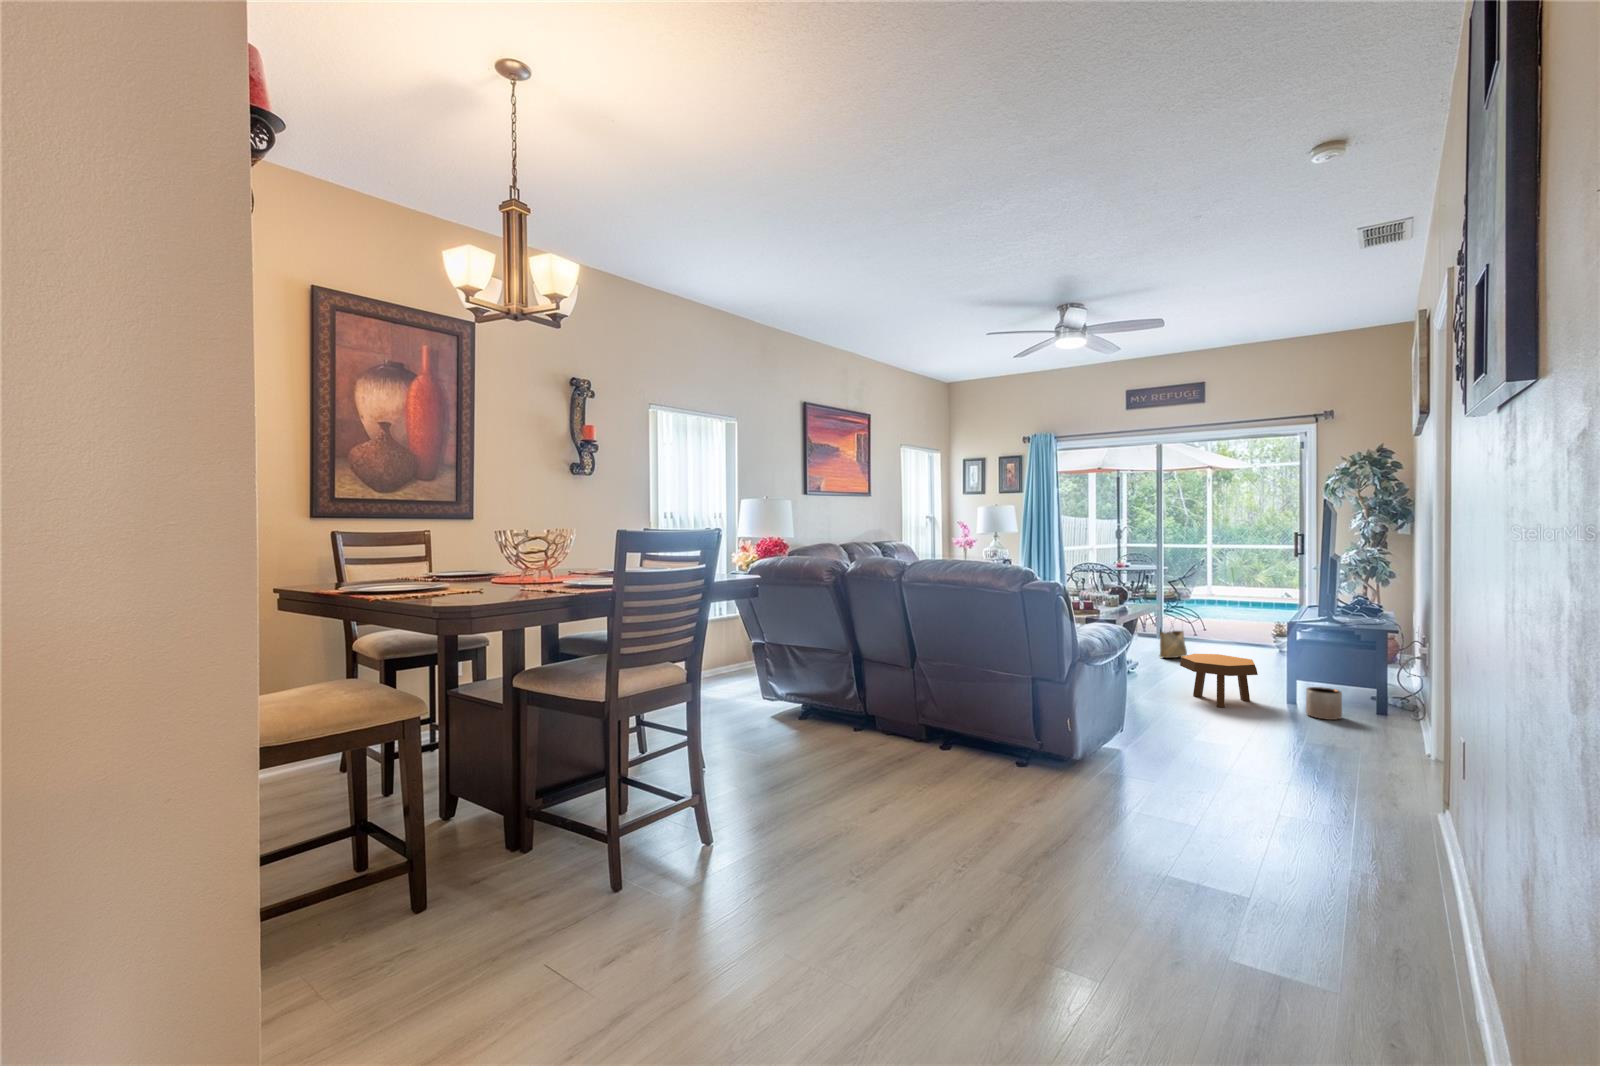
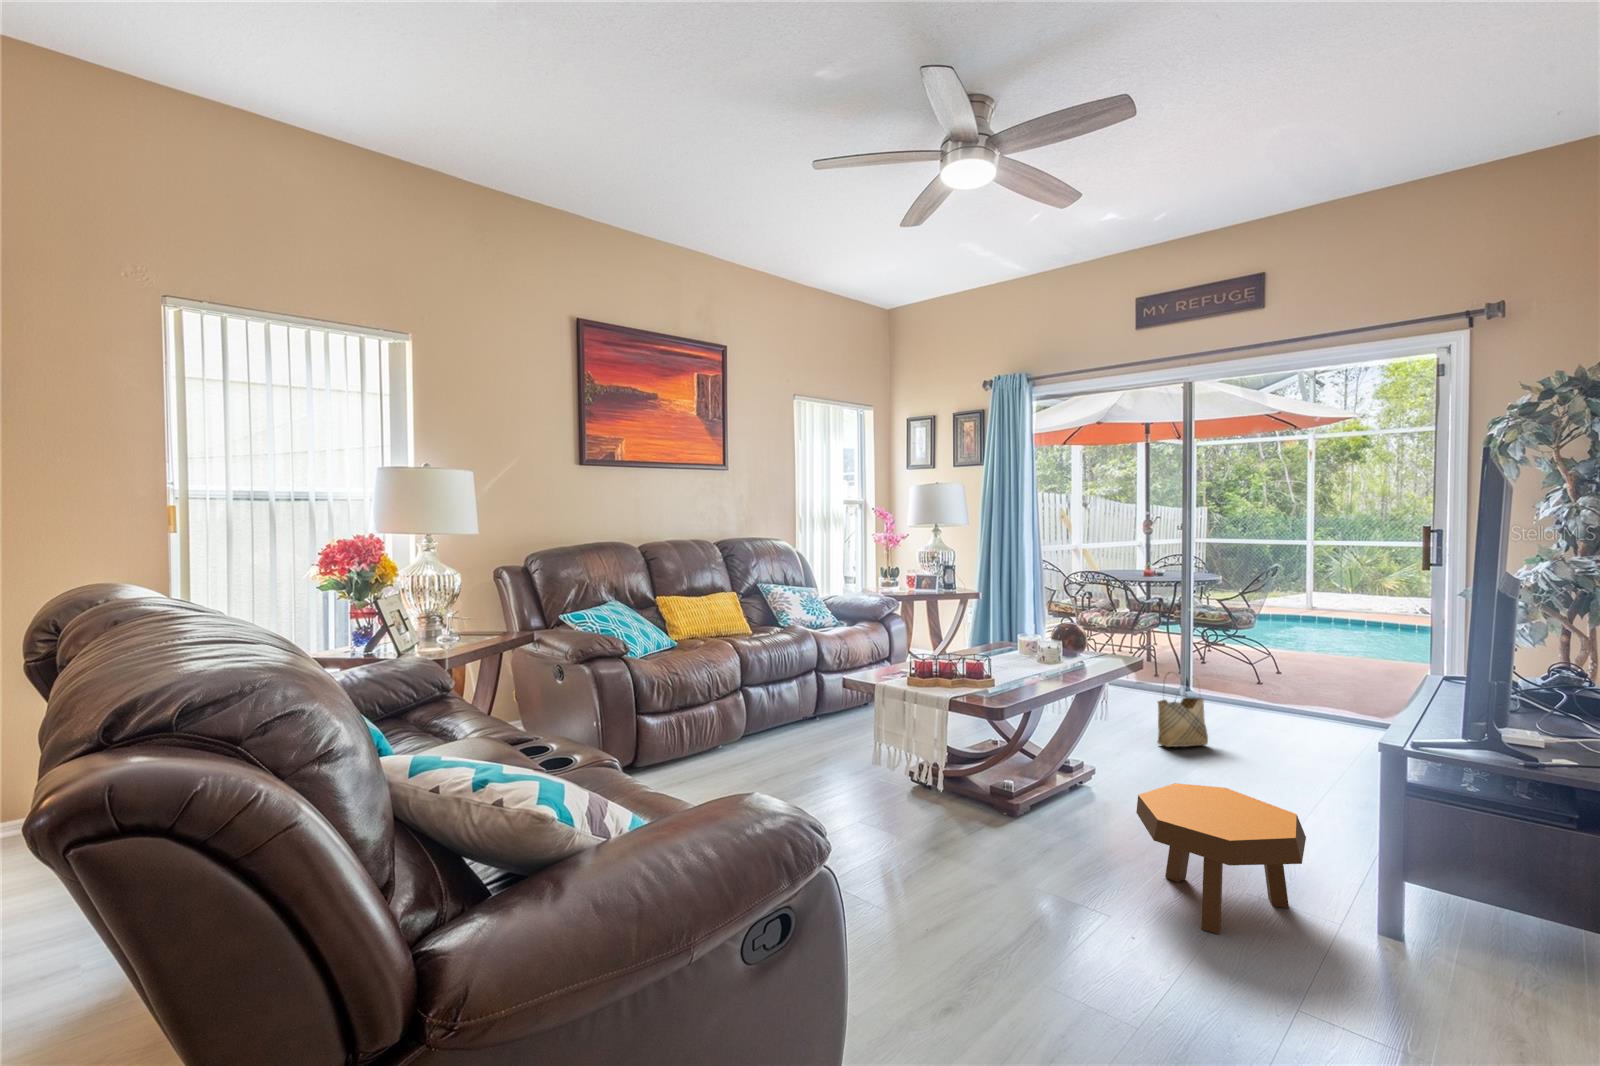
planter: present [1306,687,1342,720] -> none [1419,915,1521,1022]

